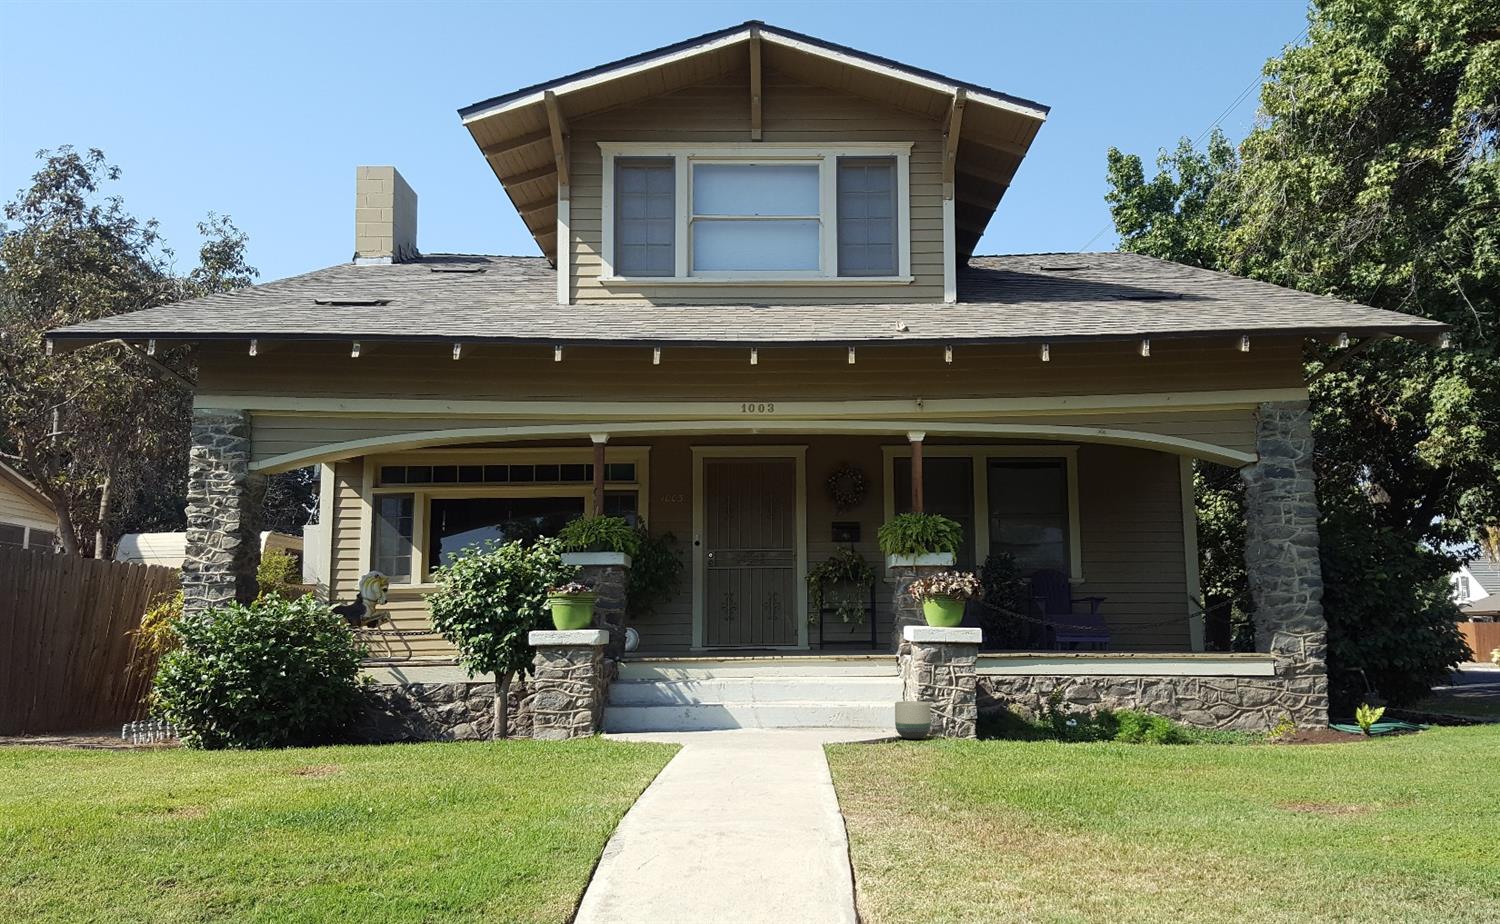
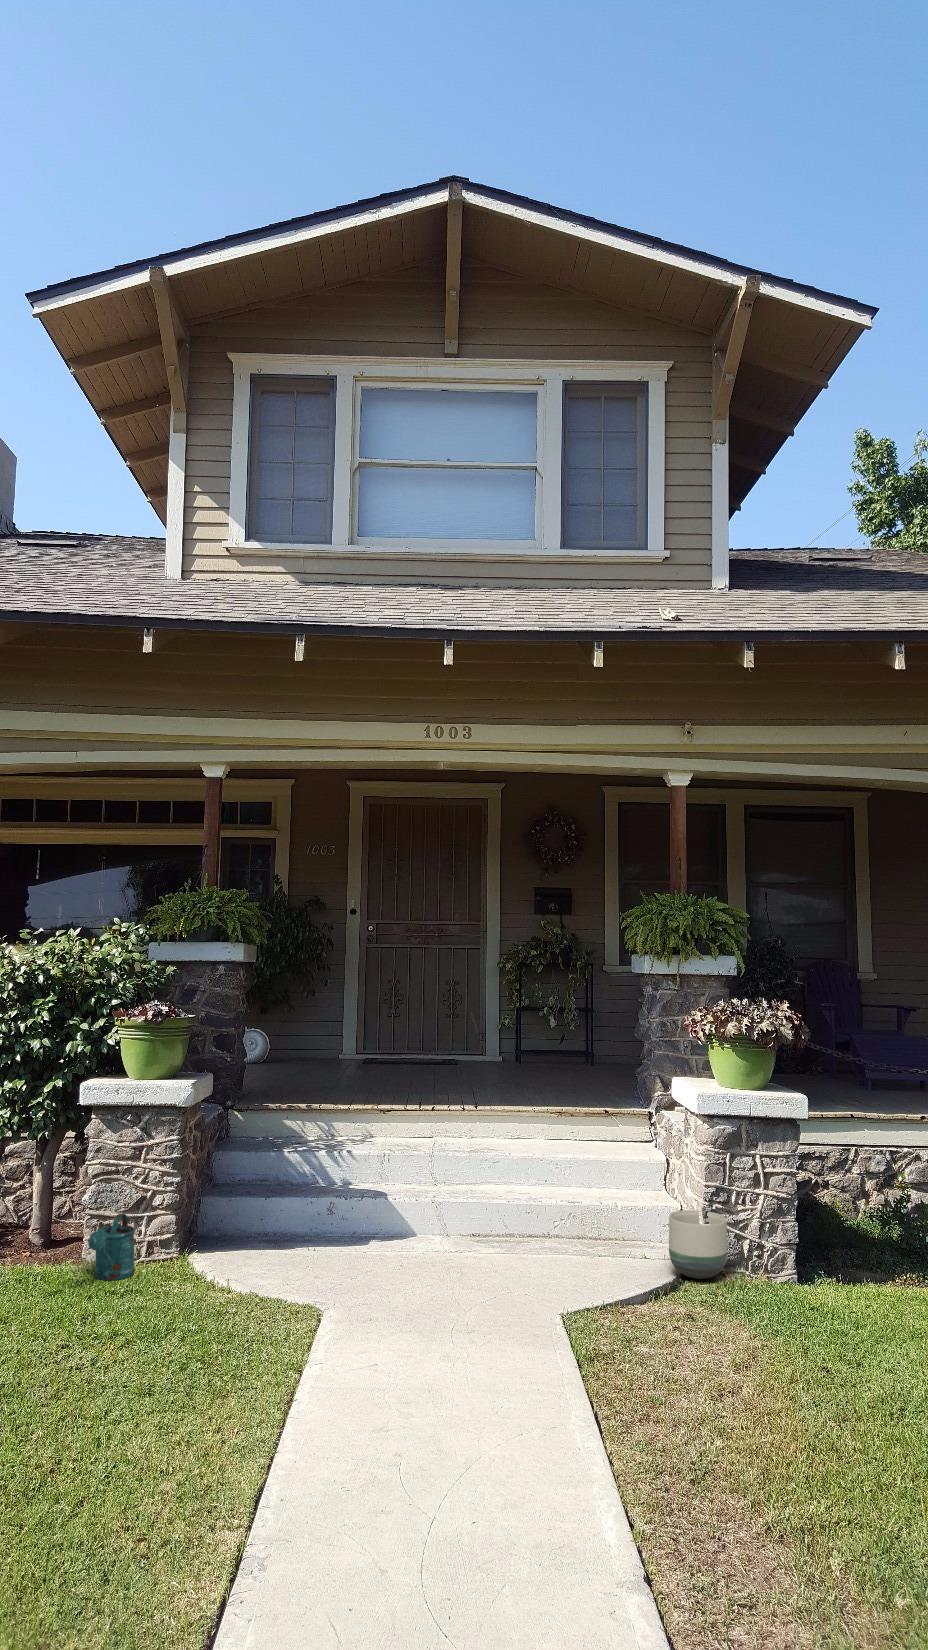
watering can: none [545,705,570,740] -> present [88,1214,135,1280]

